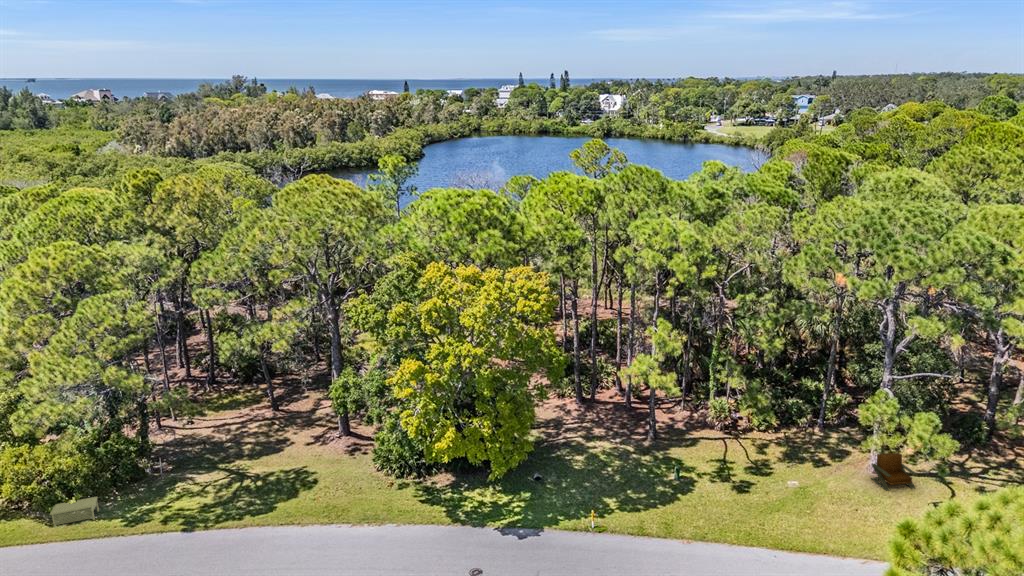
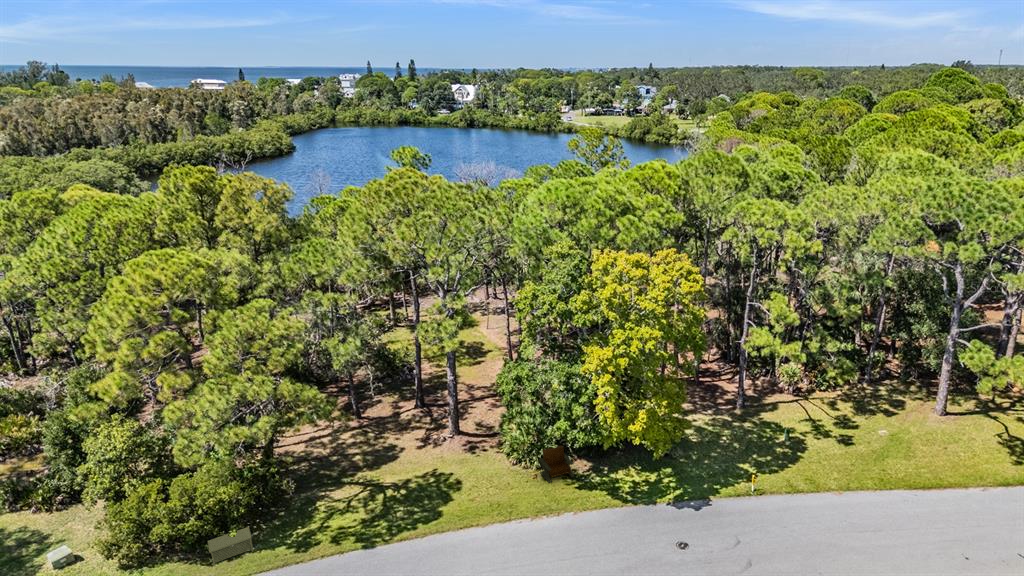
lounge chair: present [871,453,917,491] -> present [539,445,574,483]

